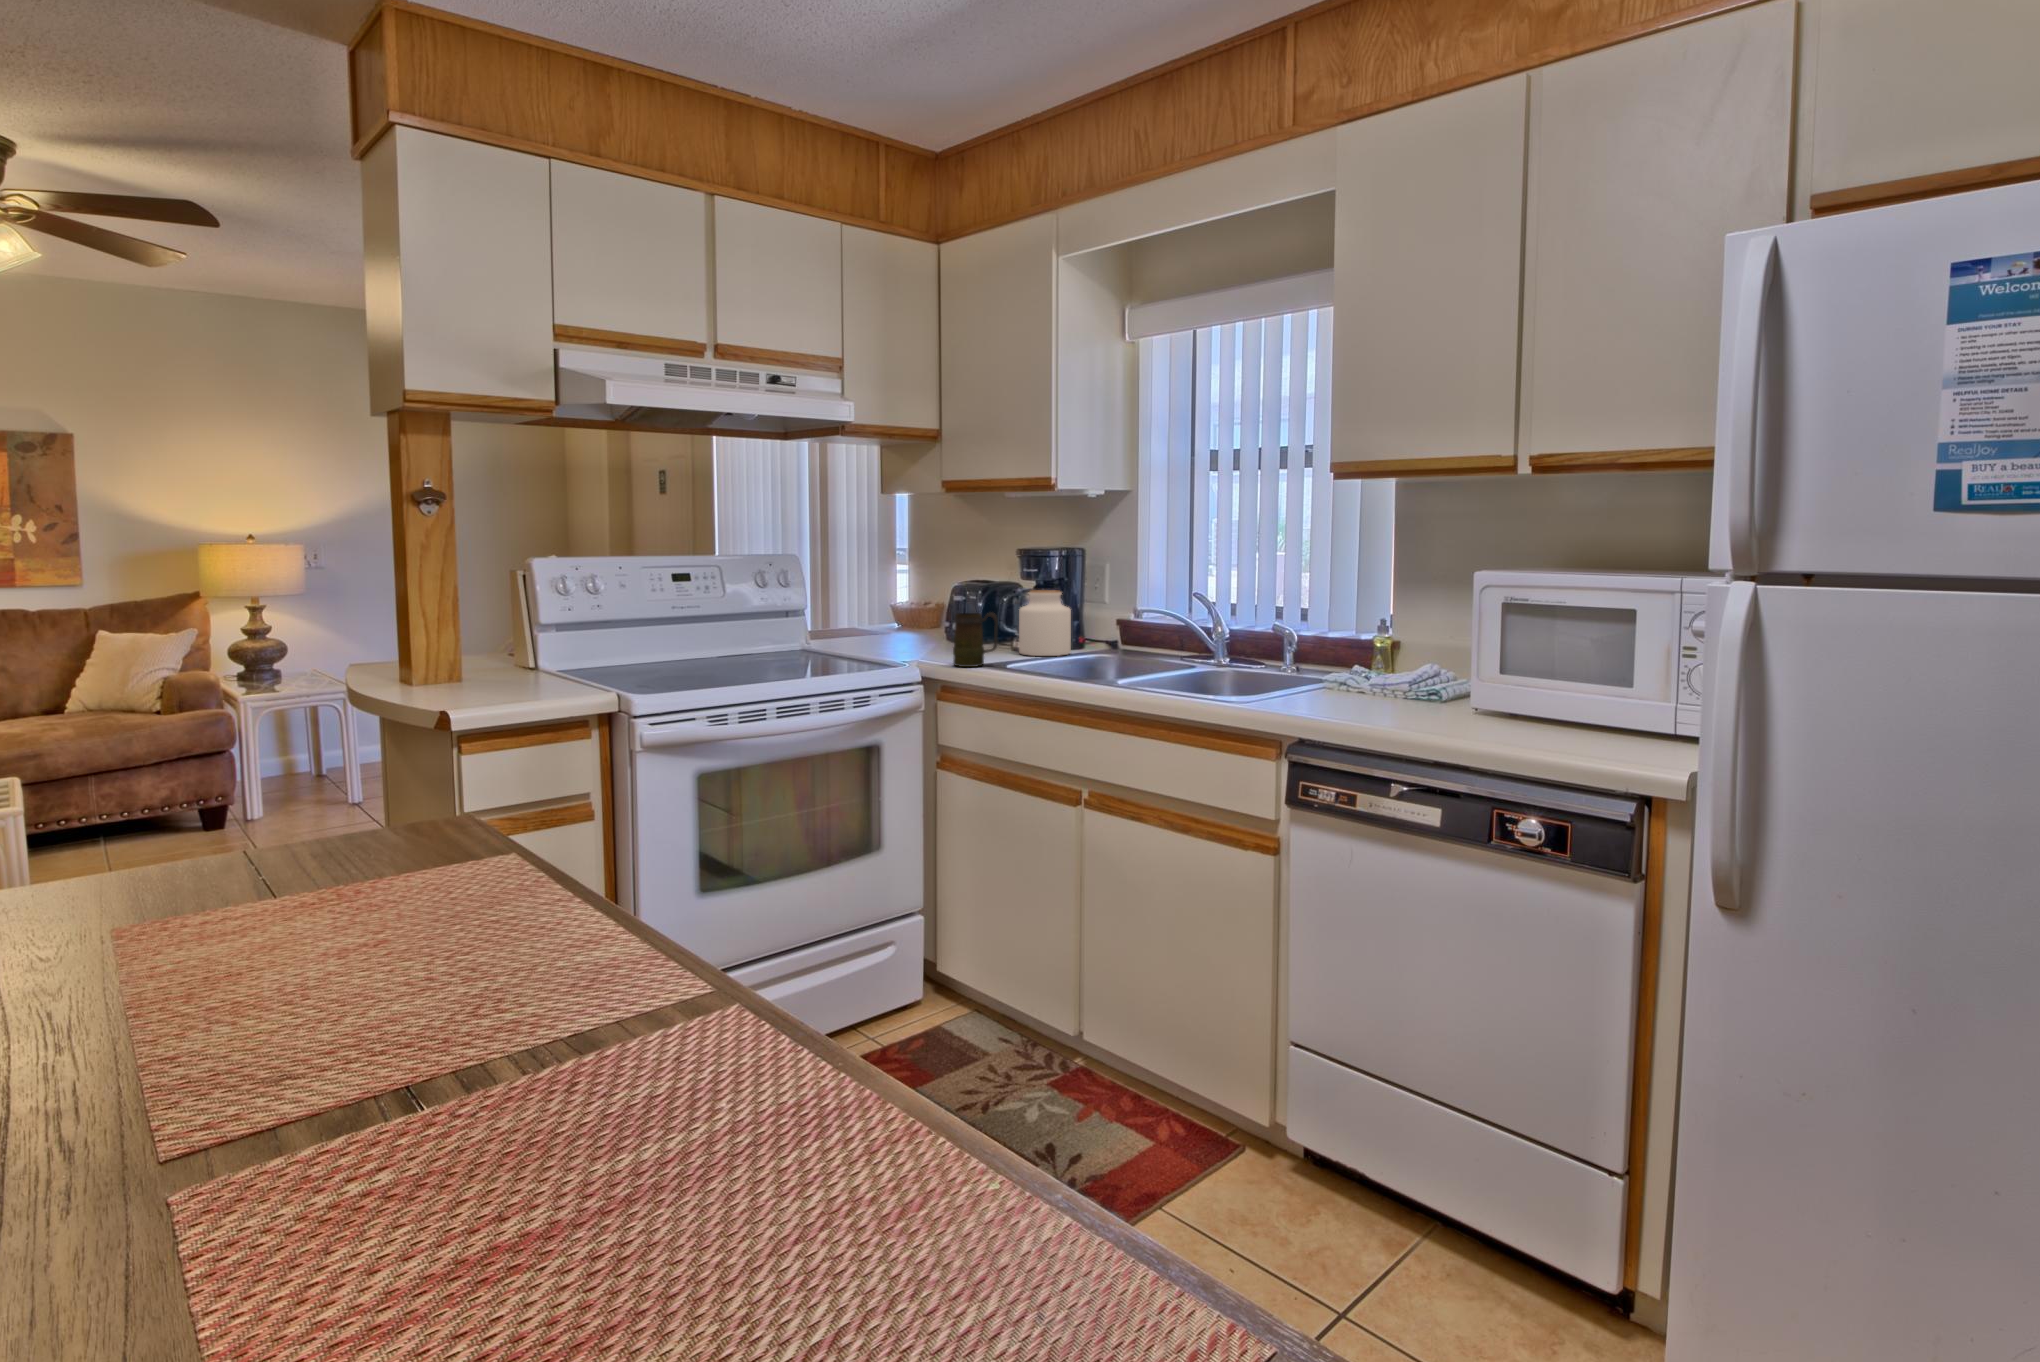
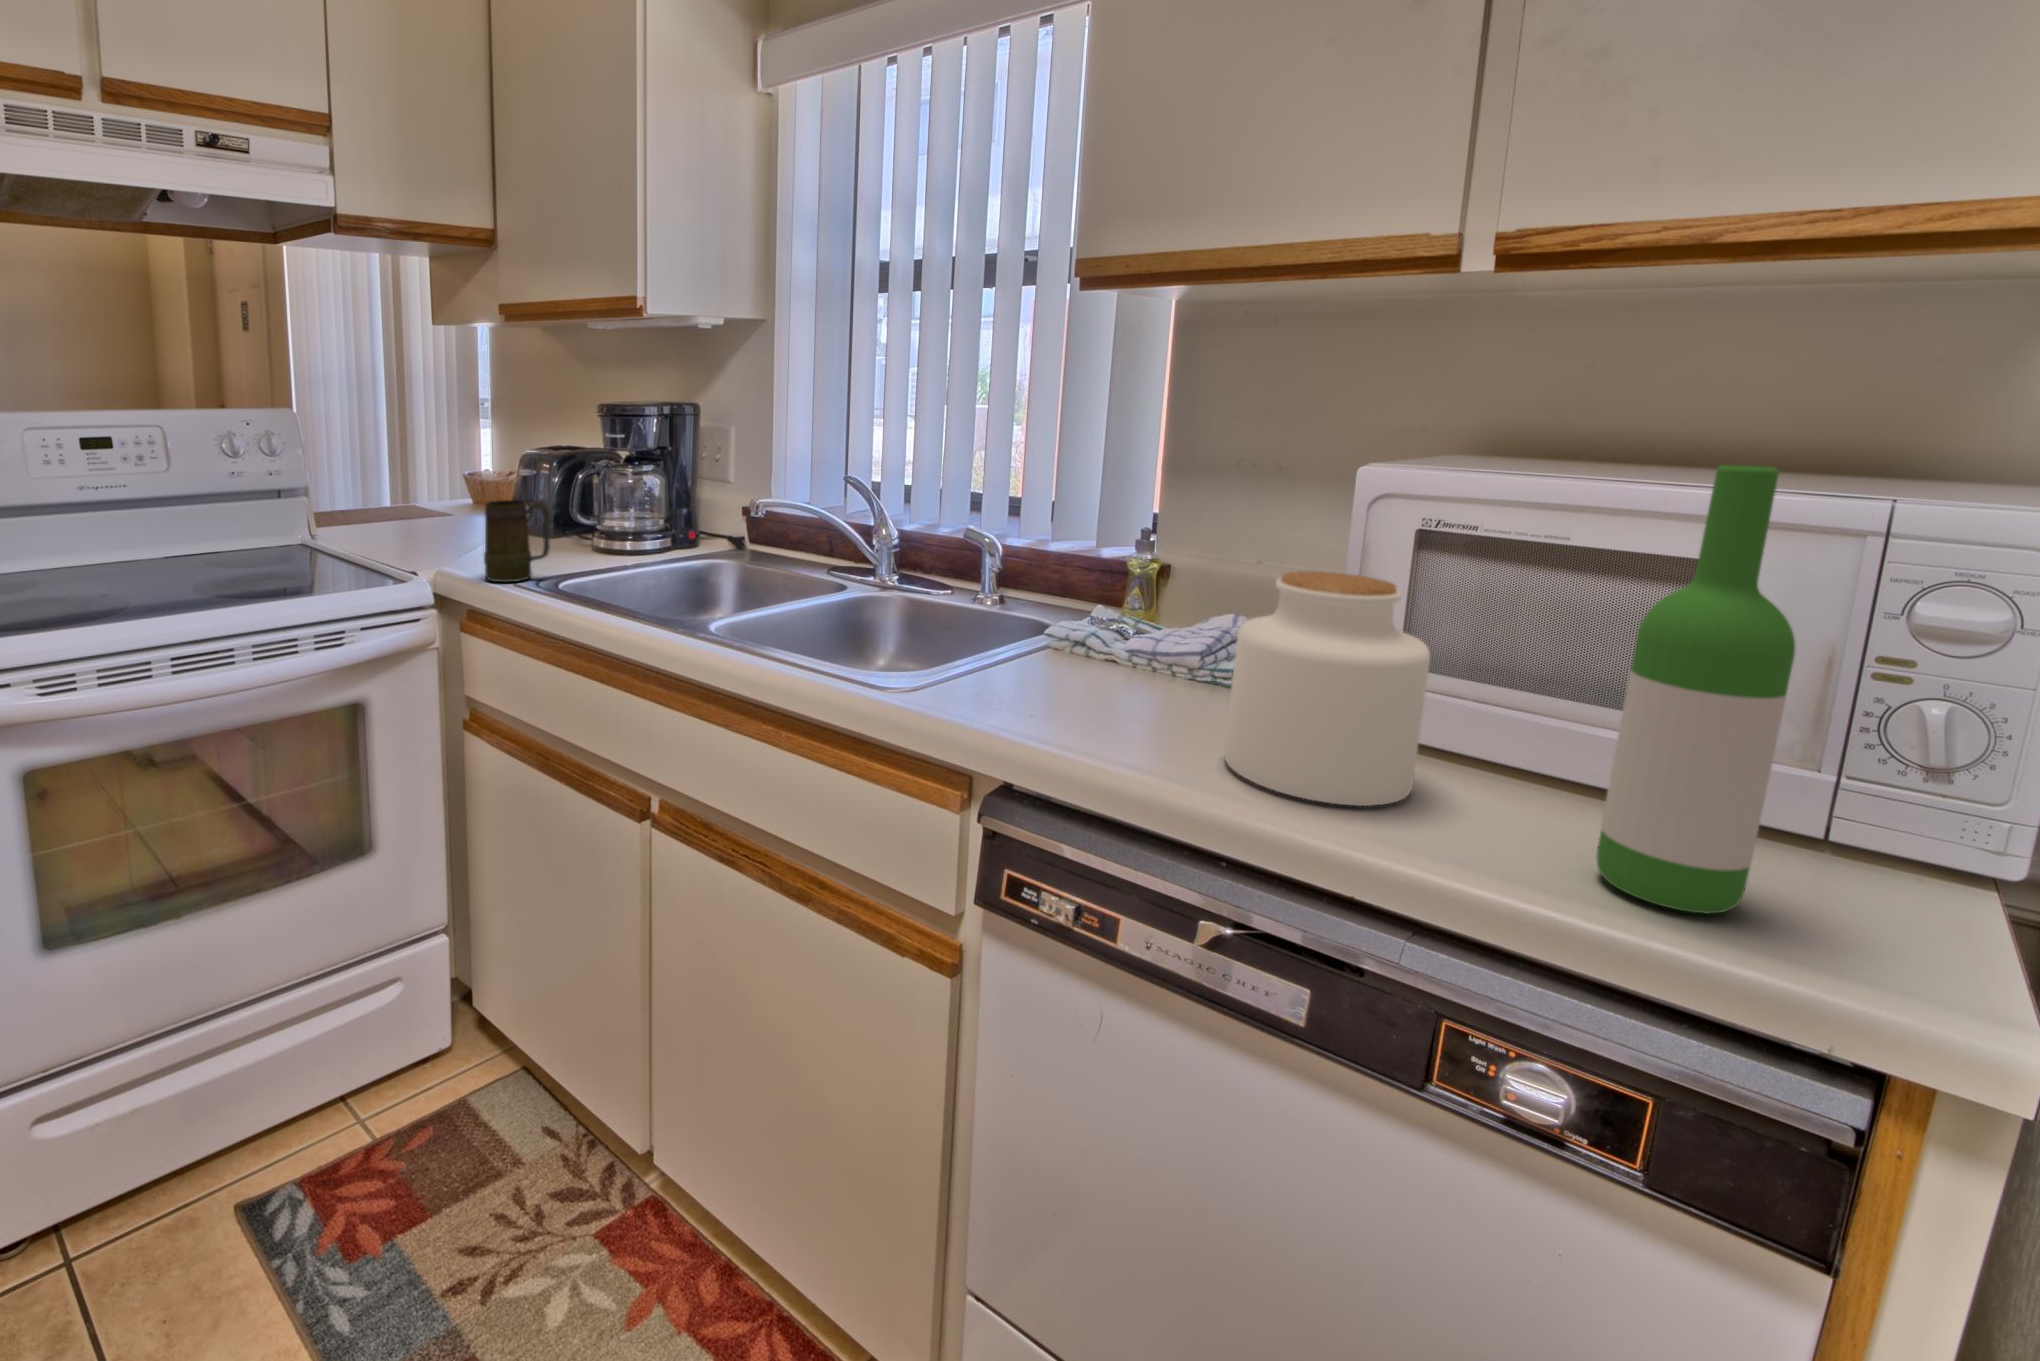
wine bottle: none [1556,563,1614,752] -> present [1596,465,1795,913]
jar: present [1019,590,1071,656] -> present [1224,571,1430,806]

